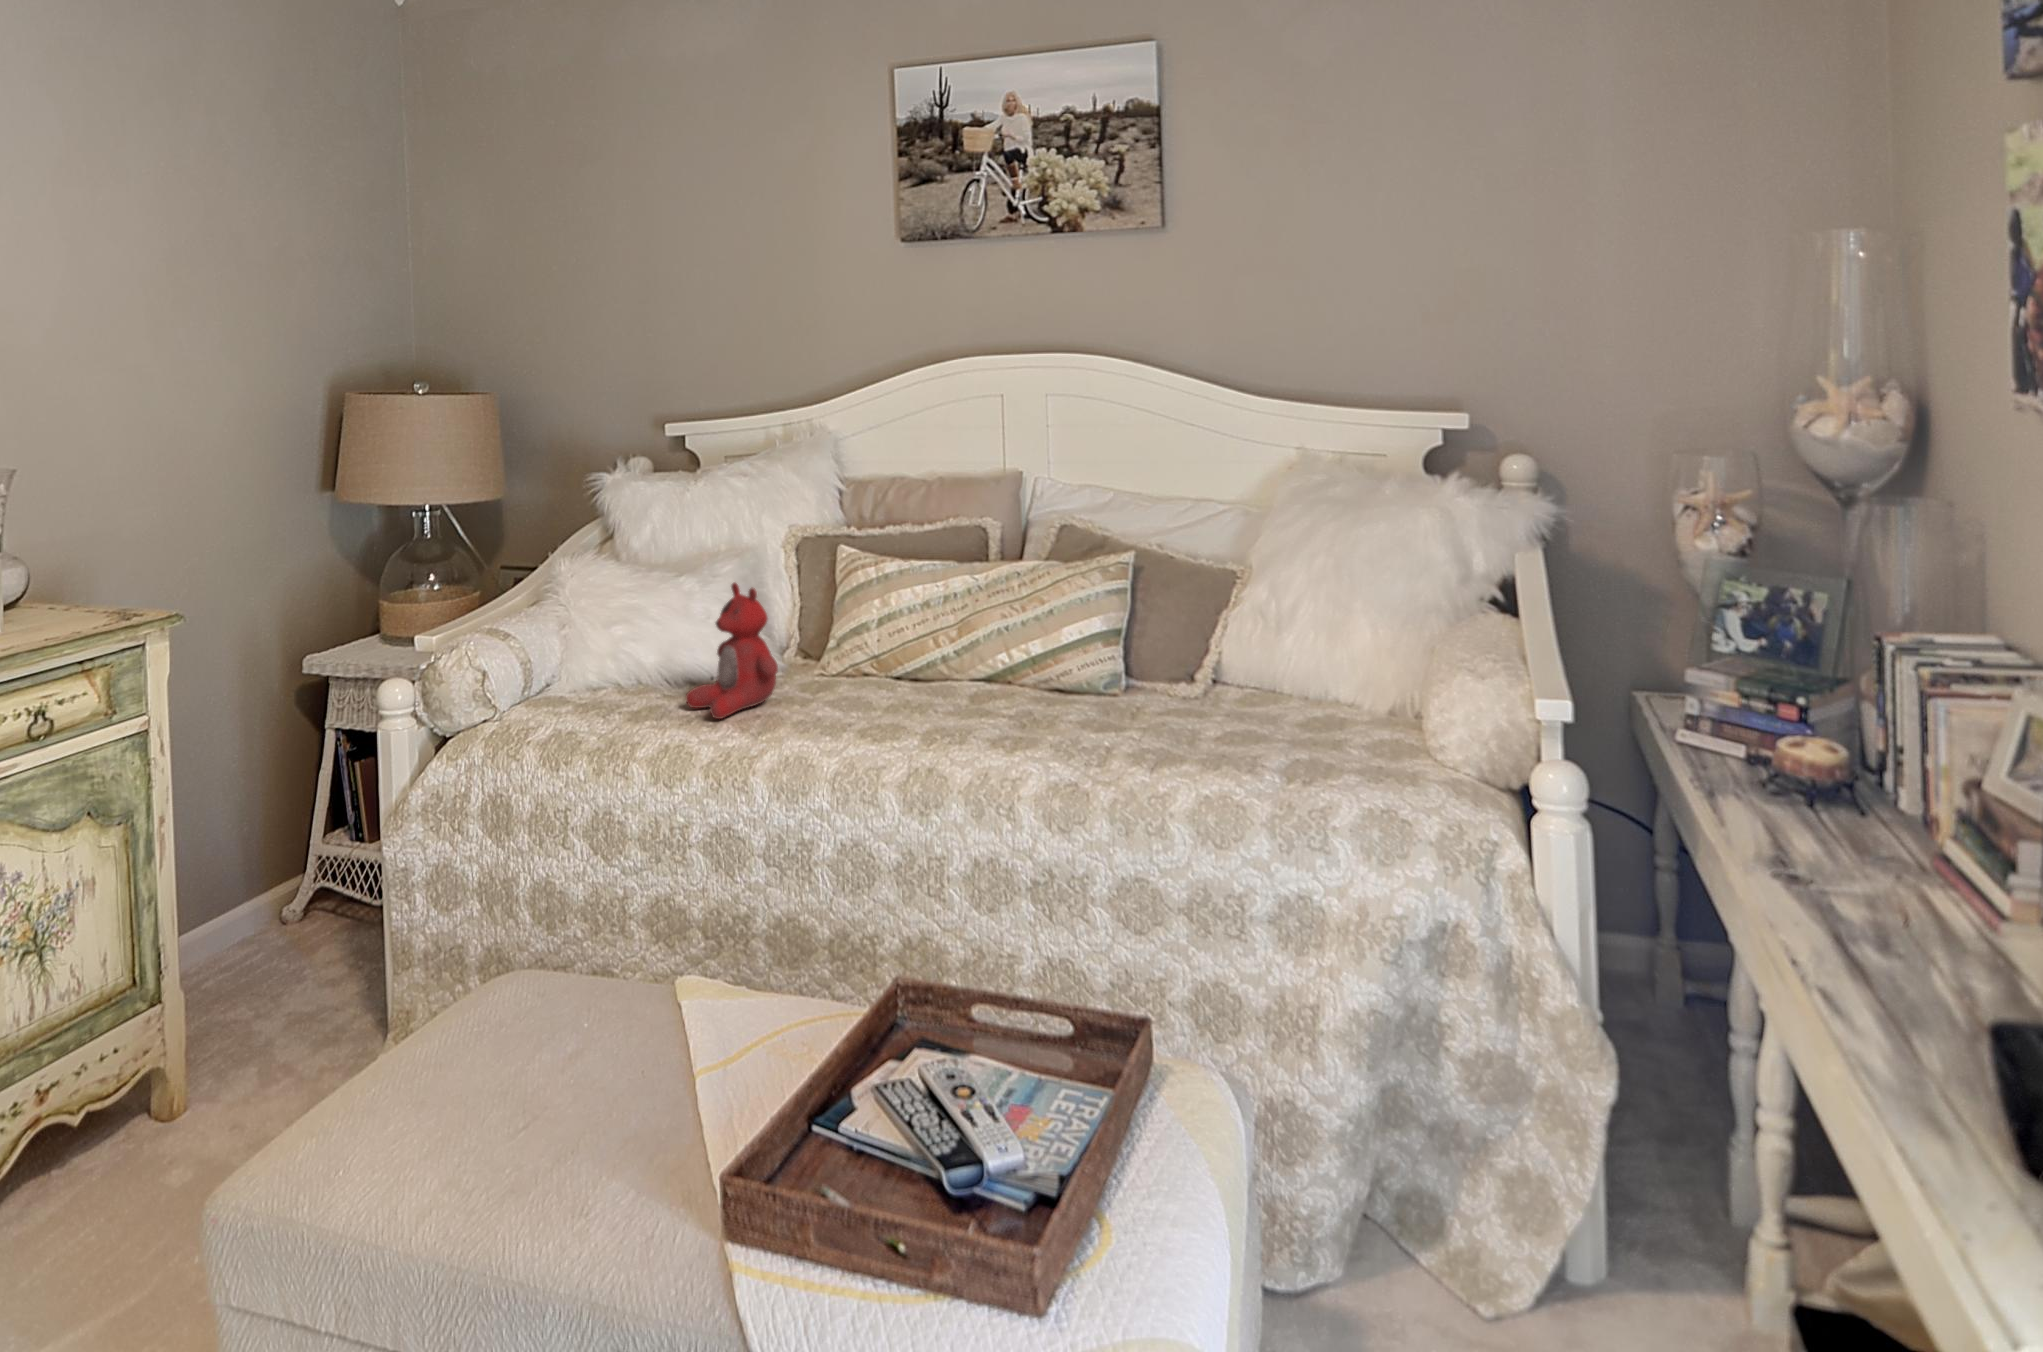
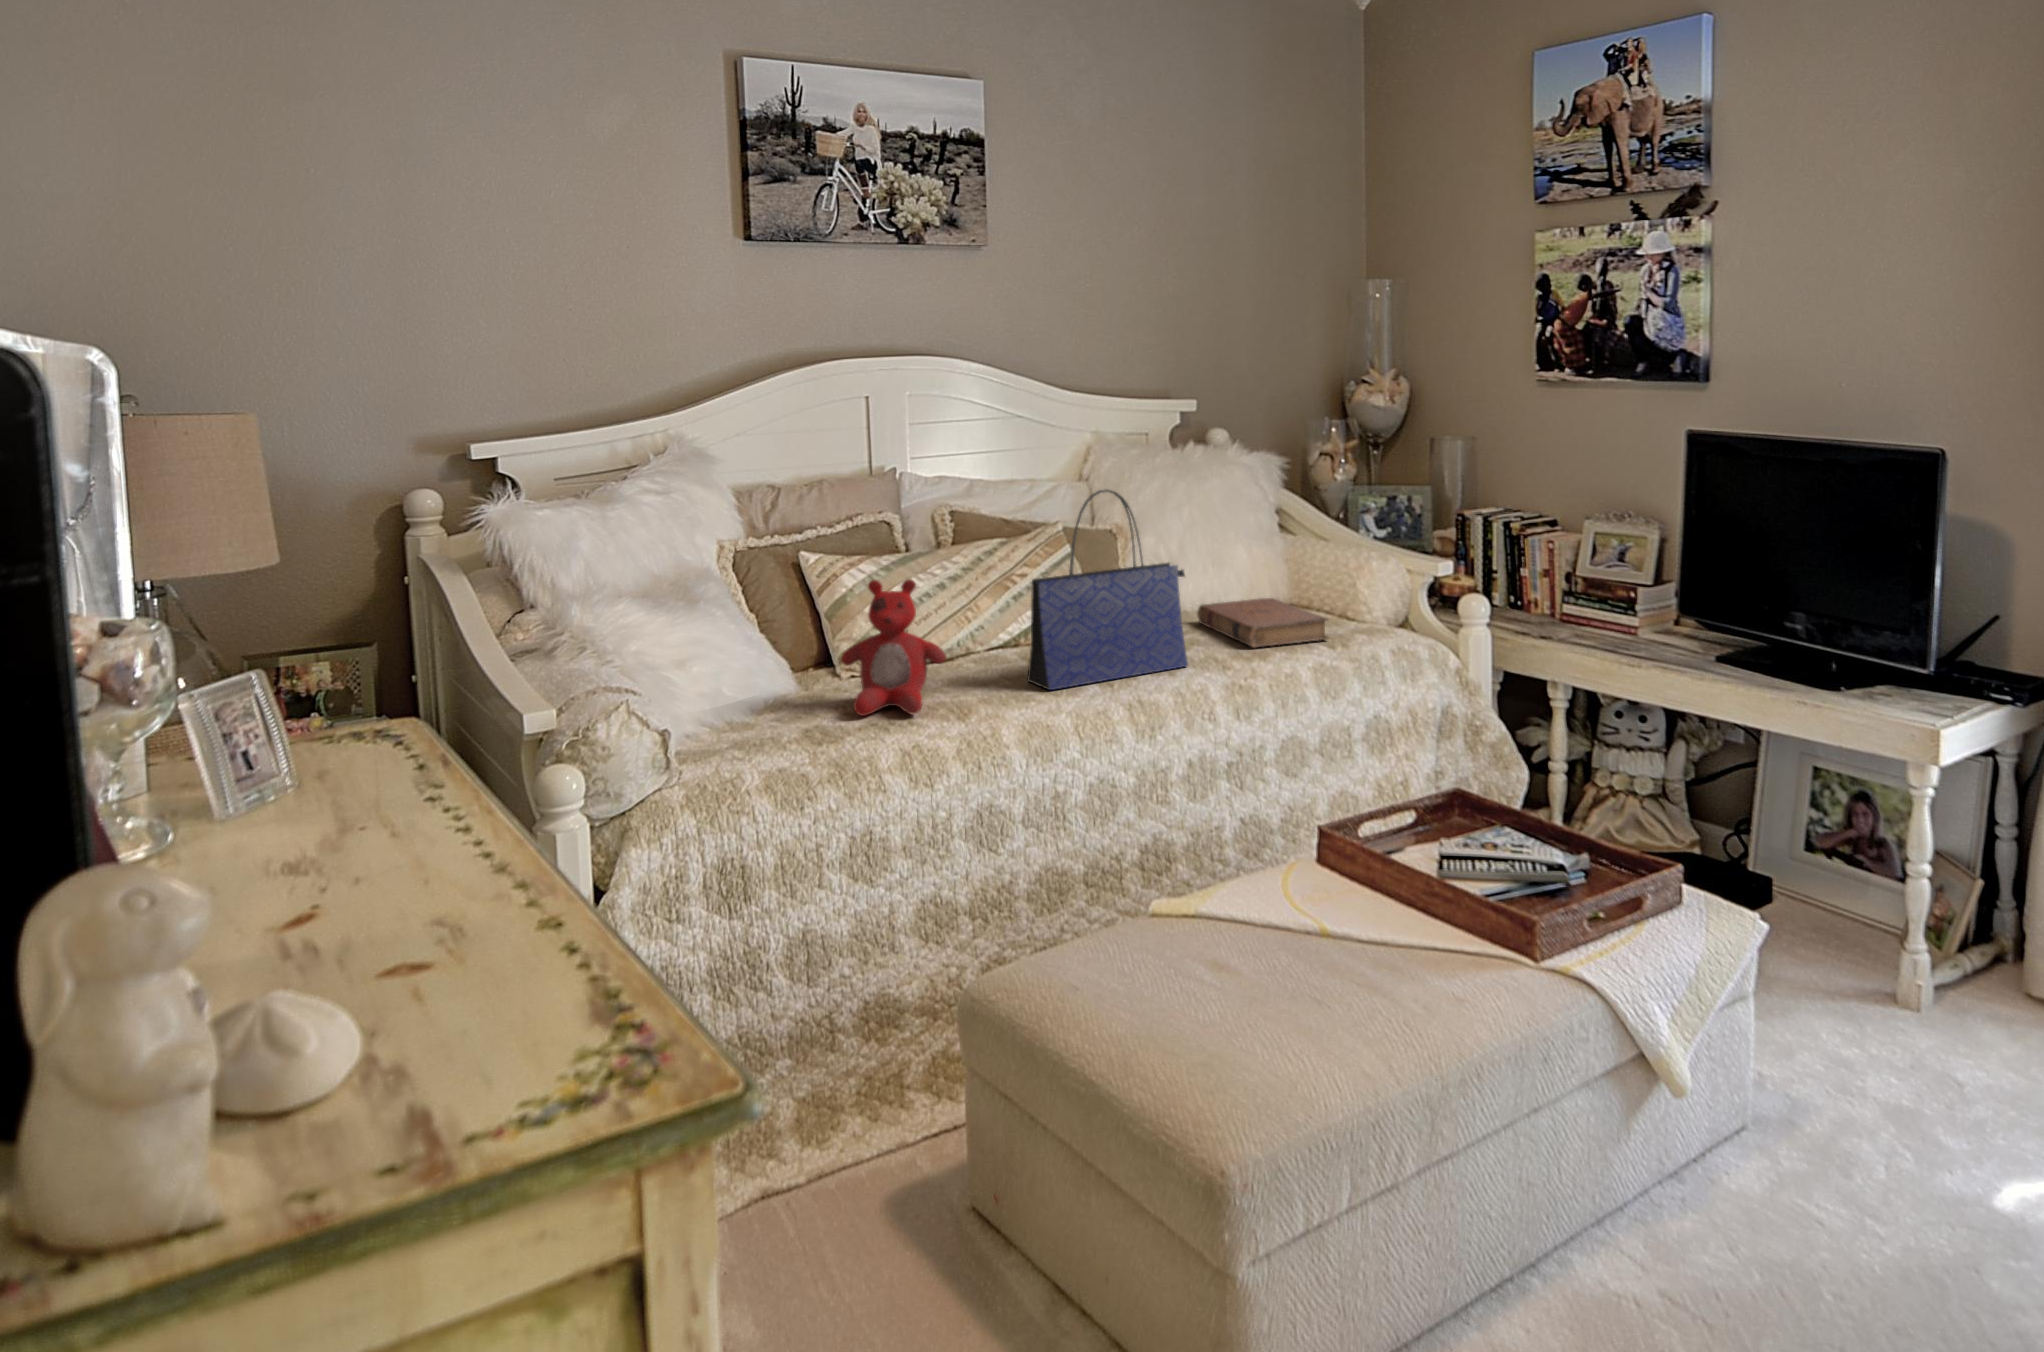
tote bag: none [861,525,1059,750] -> present [1027,490,1188,690]
book: none [1158,681,1324,769] -> present [1197,598,1328,647]

